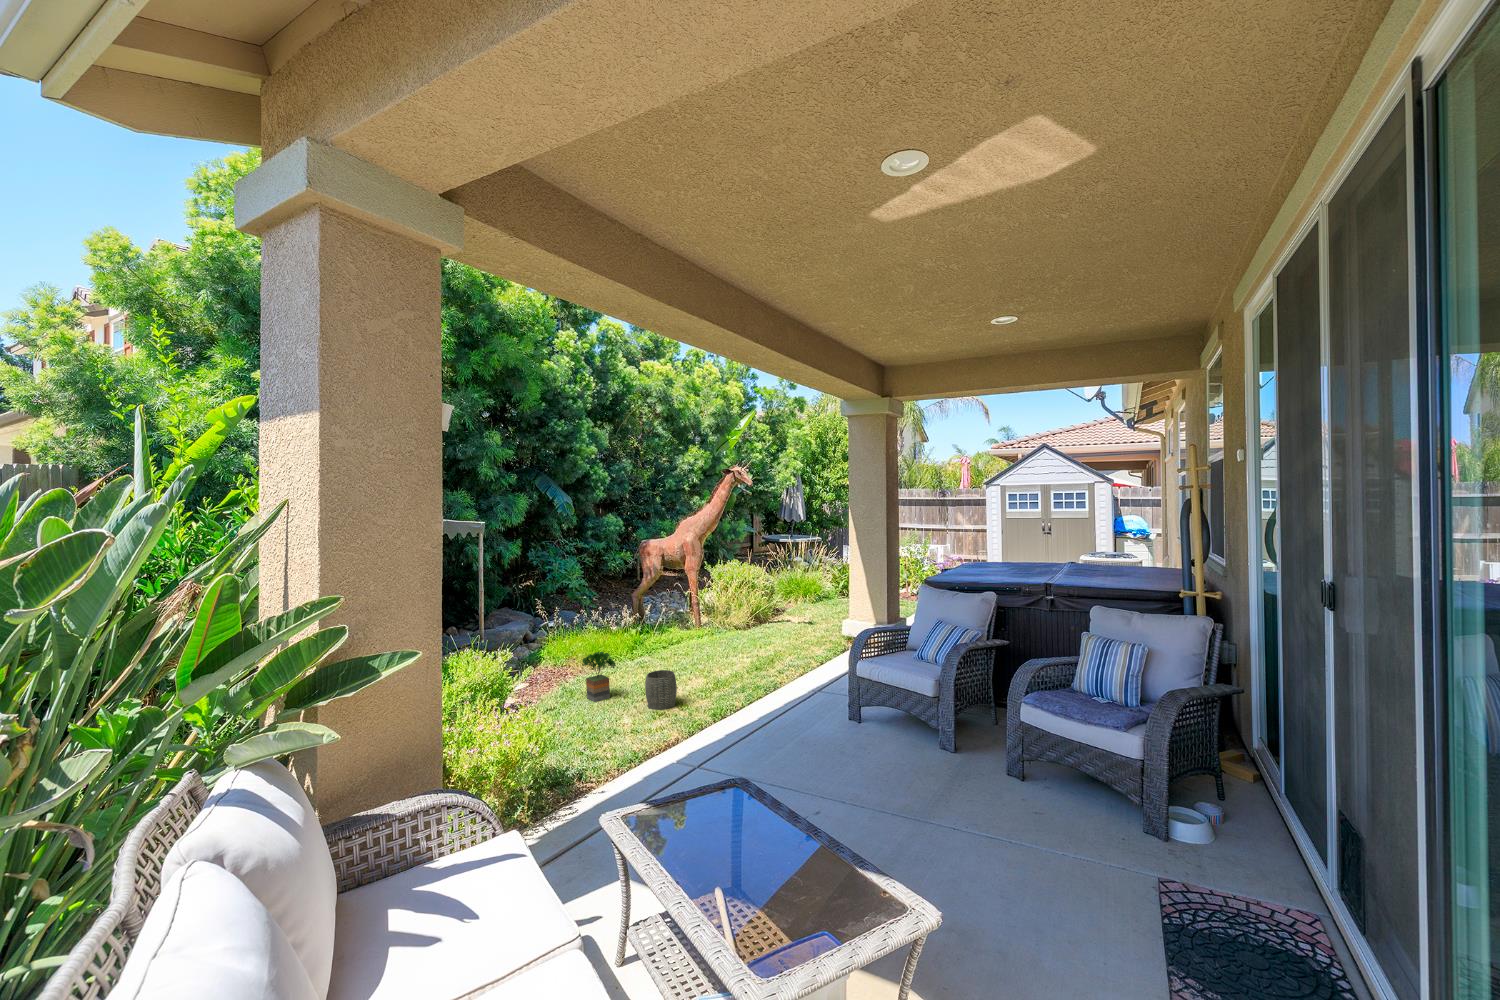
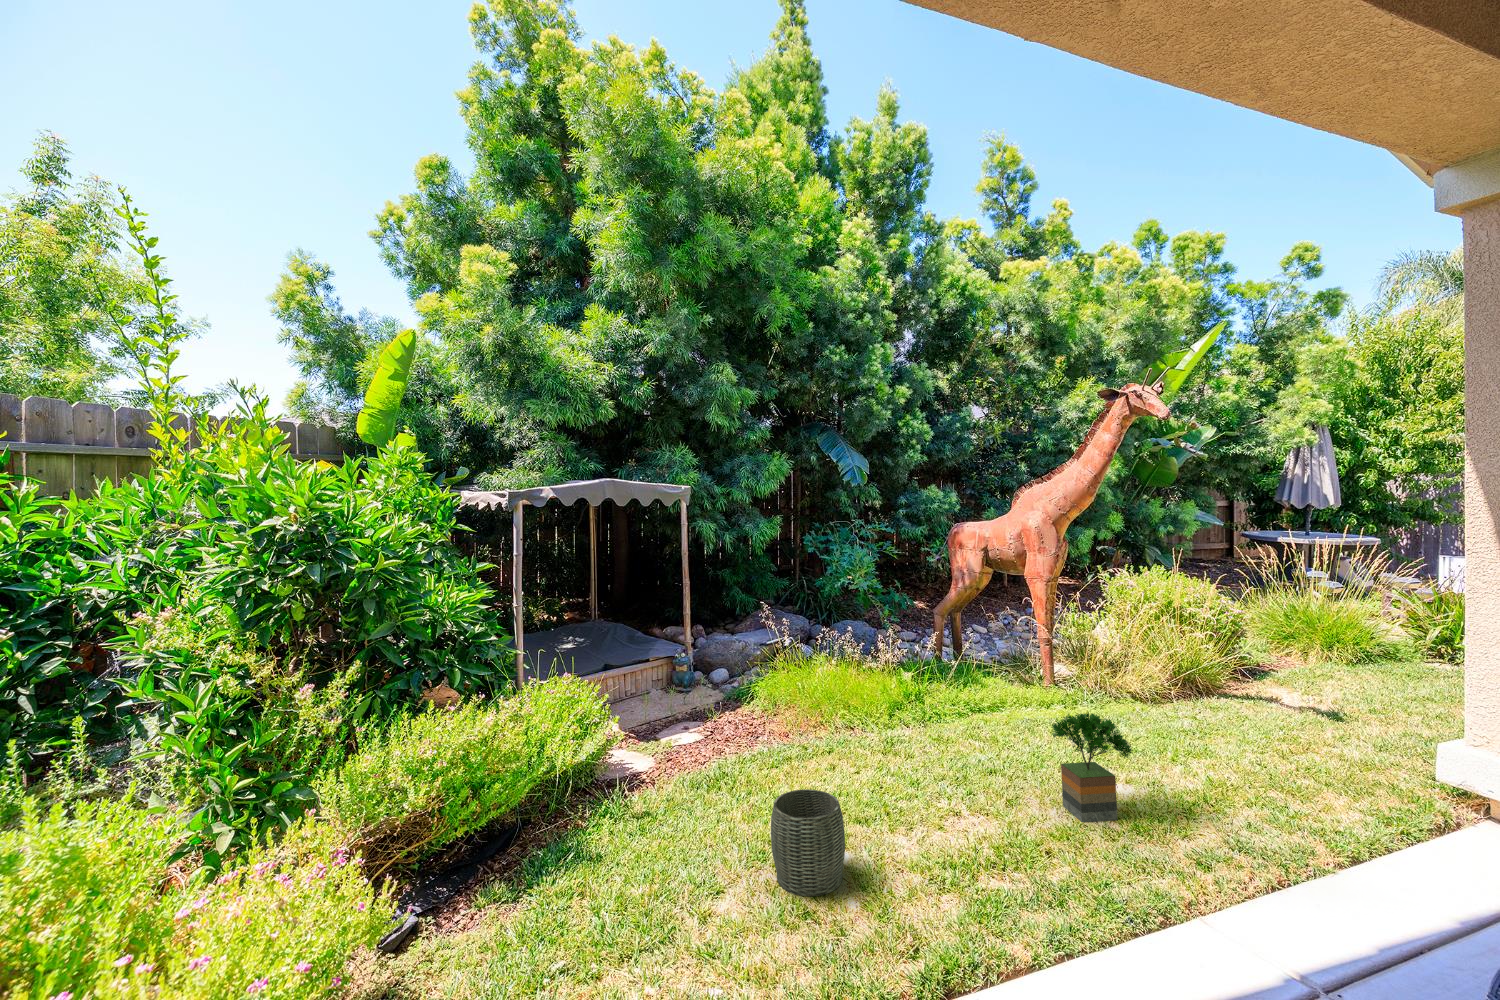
potted tree: present [582,652,616,702] -> present [1052,713,1133,822]

